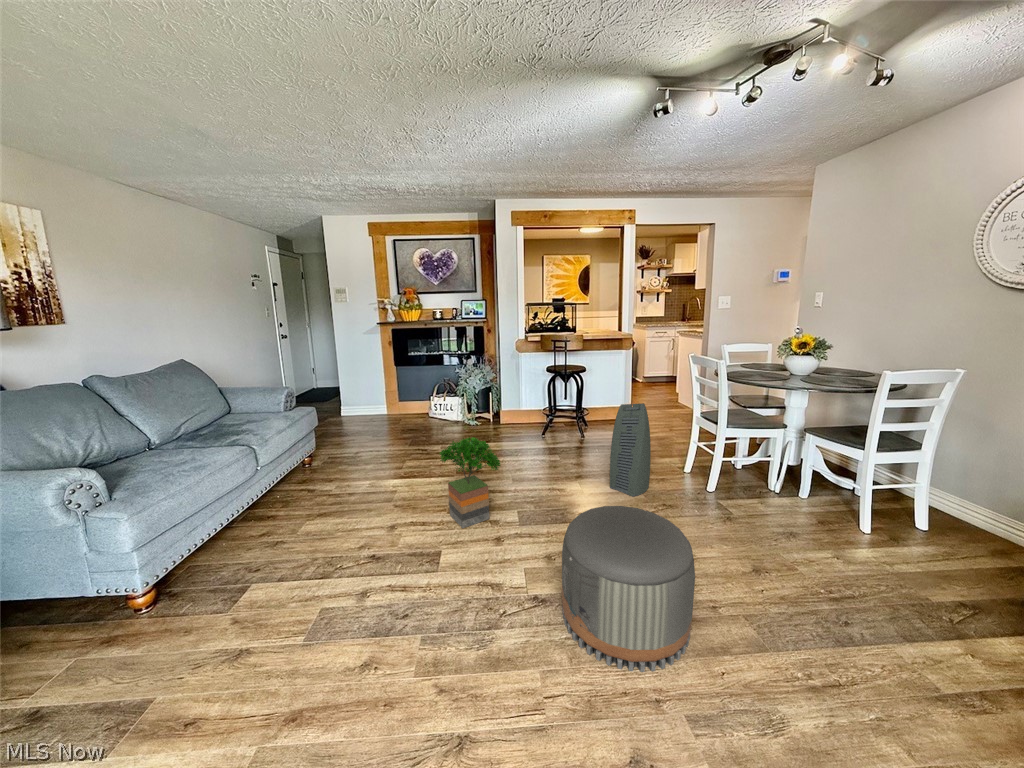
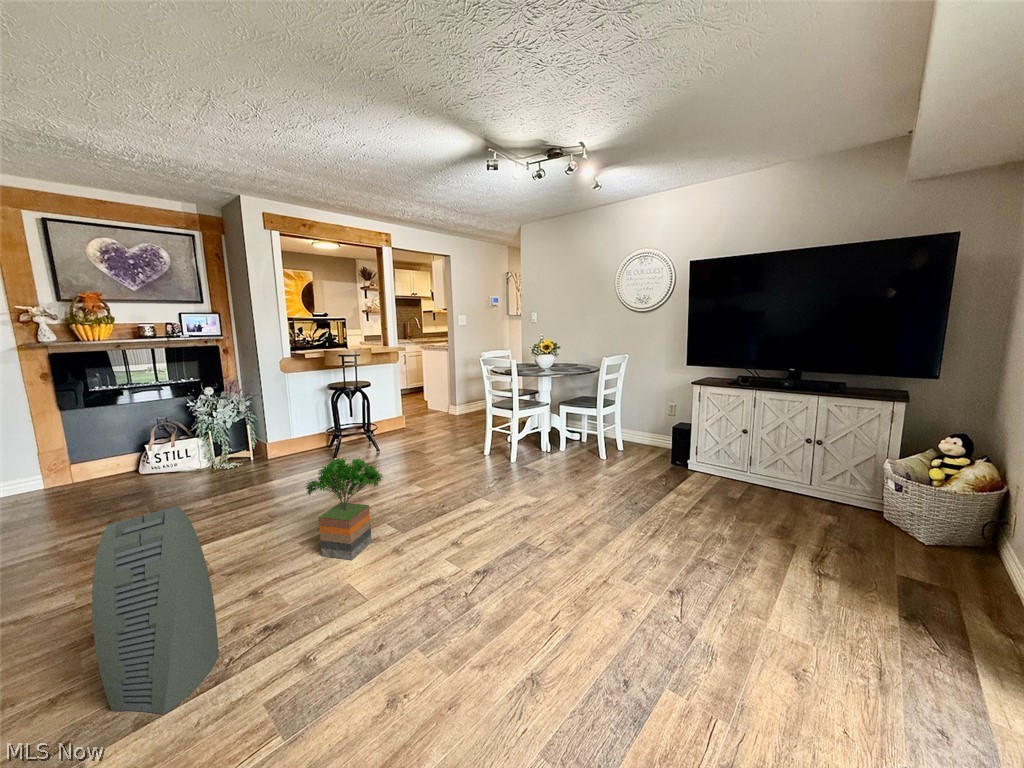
air purifier: present [610,403,651,497] -> present [92,506,219,714]
pouf: present [562,506,695,672] -> none [497,470,595,583]

